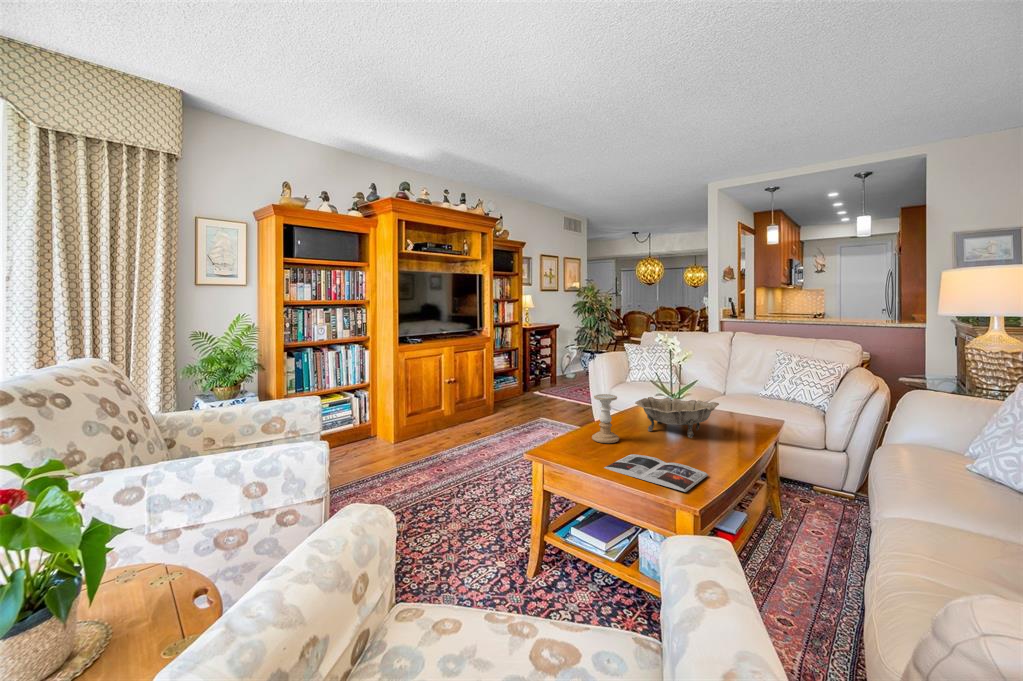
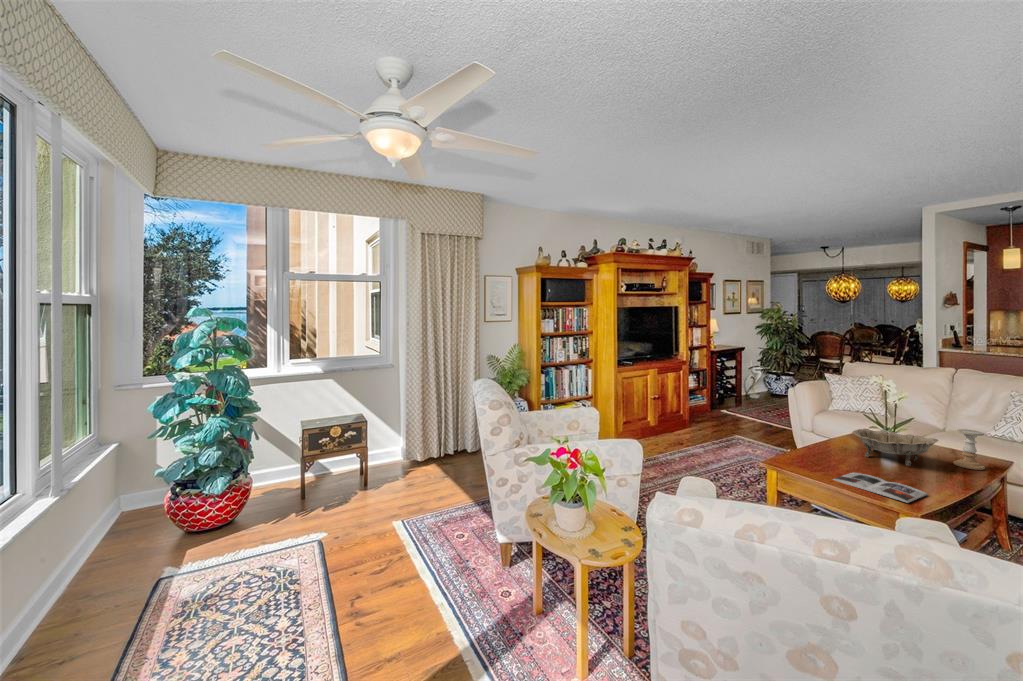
candle holder: present [592,394,619,443] -> present [954,429,985,470]

